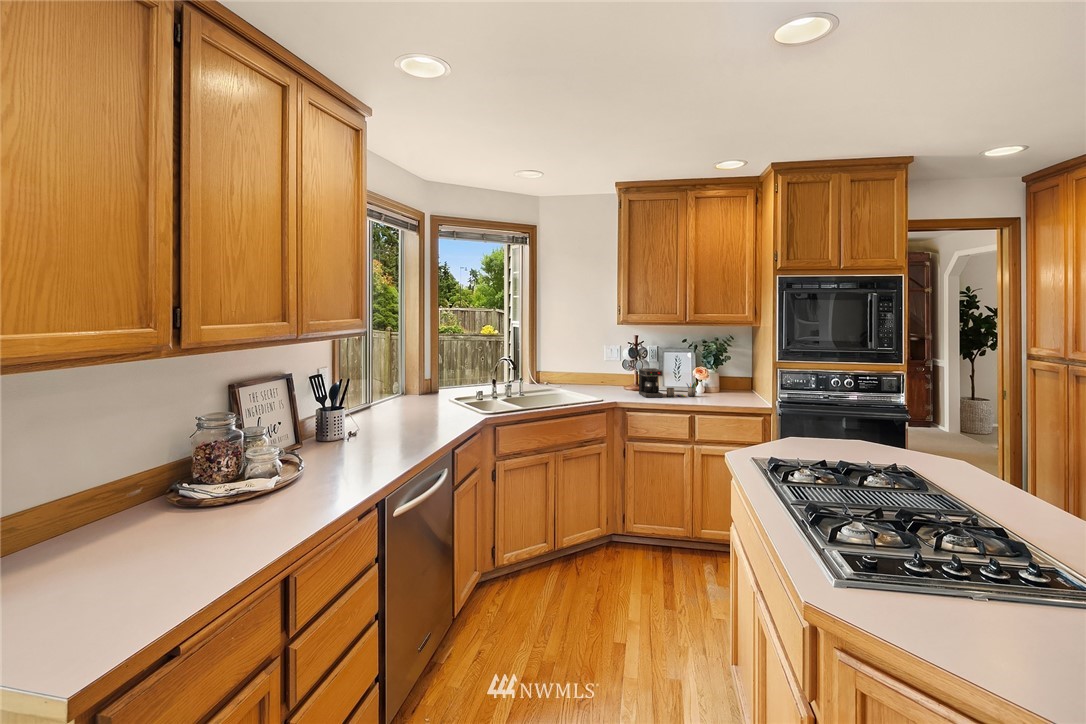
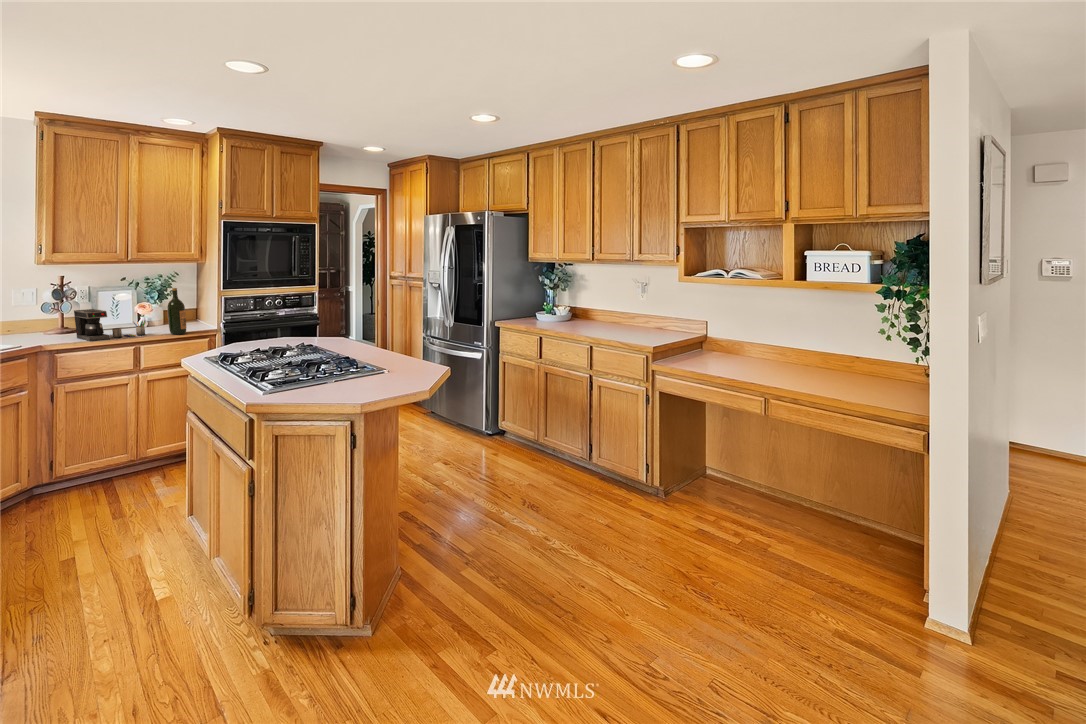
wine bottle: none [718,351,735,399] -> present [167,288,187,335]

